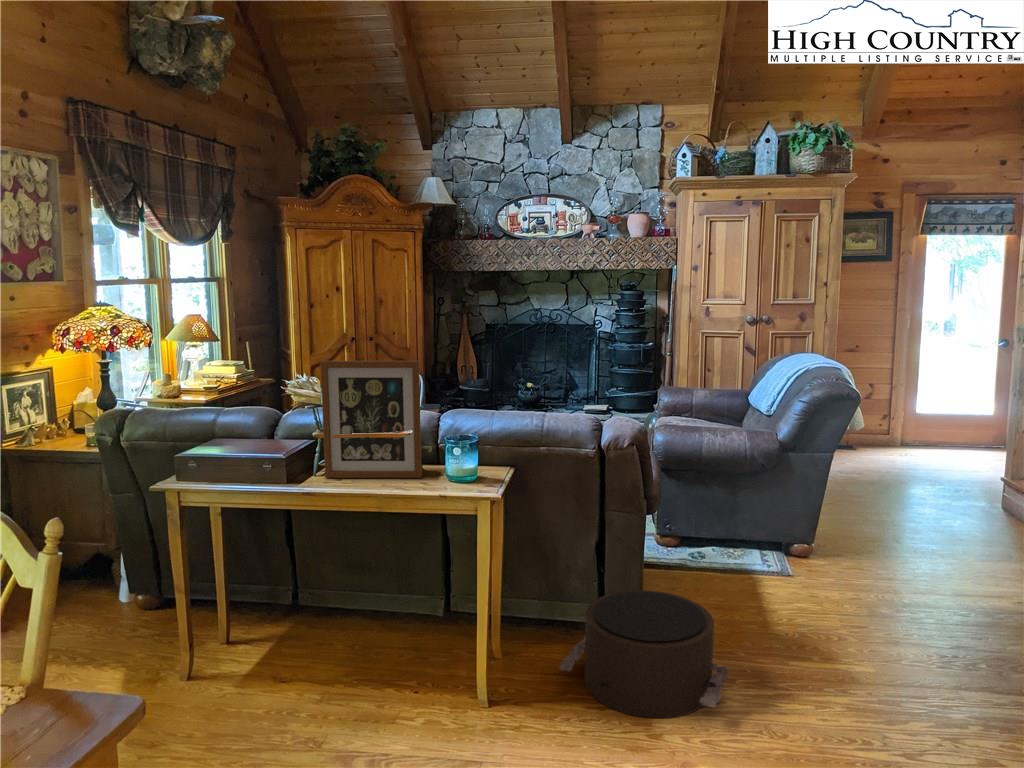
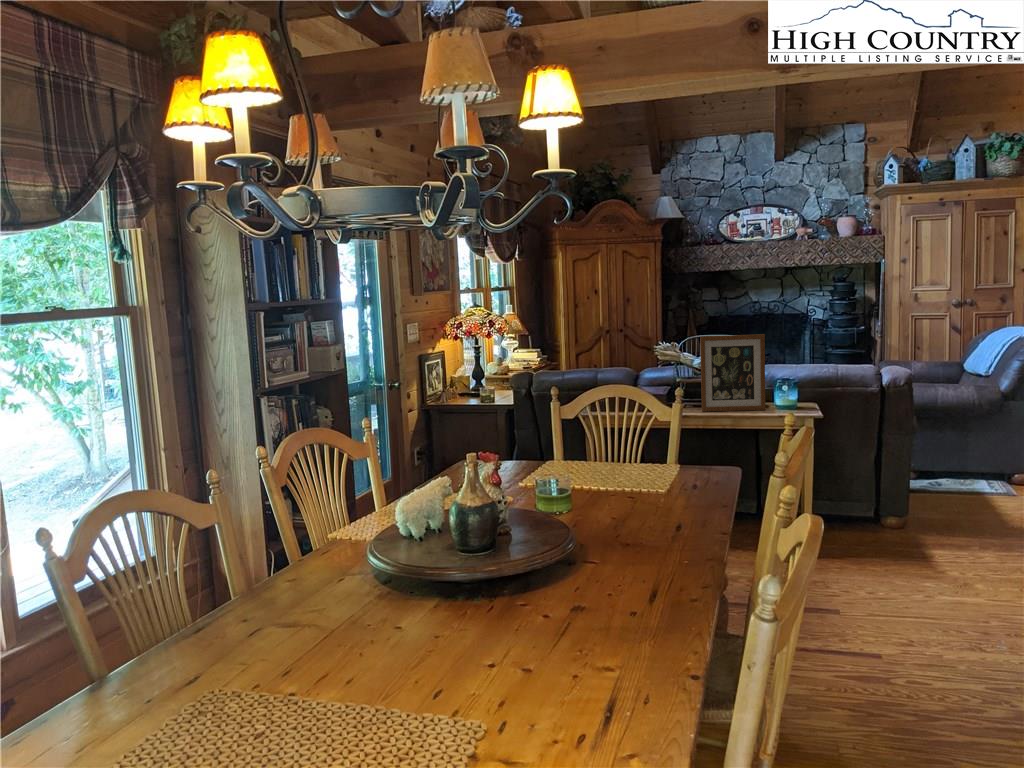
pouf: present [559,590,728,718] -> none [862,488,982,559]

